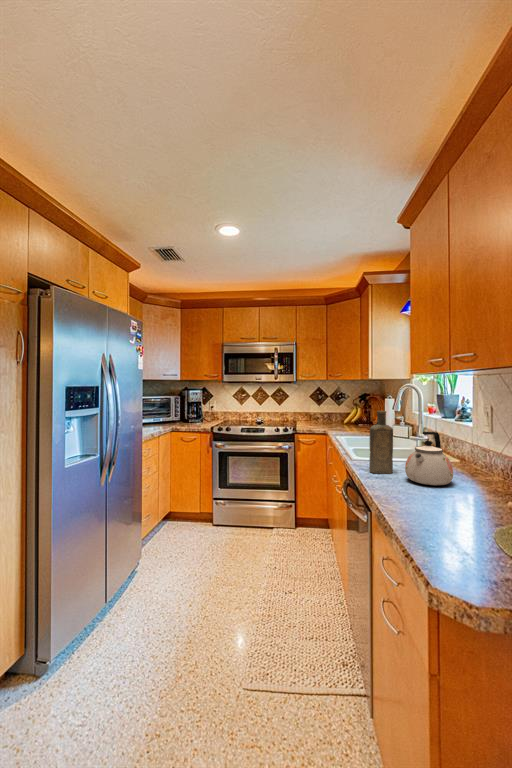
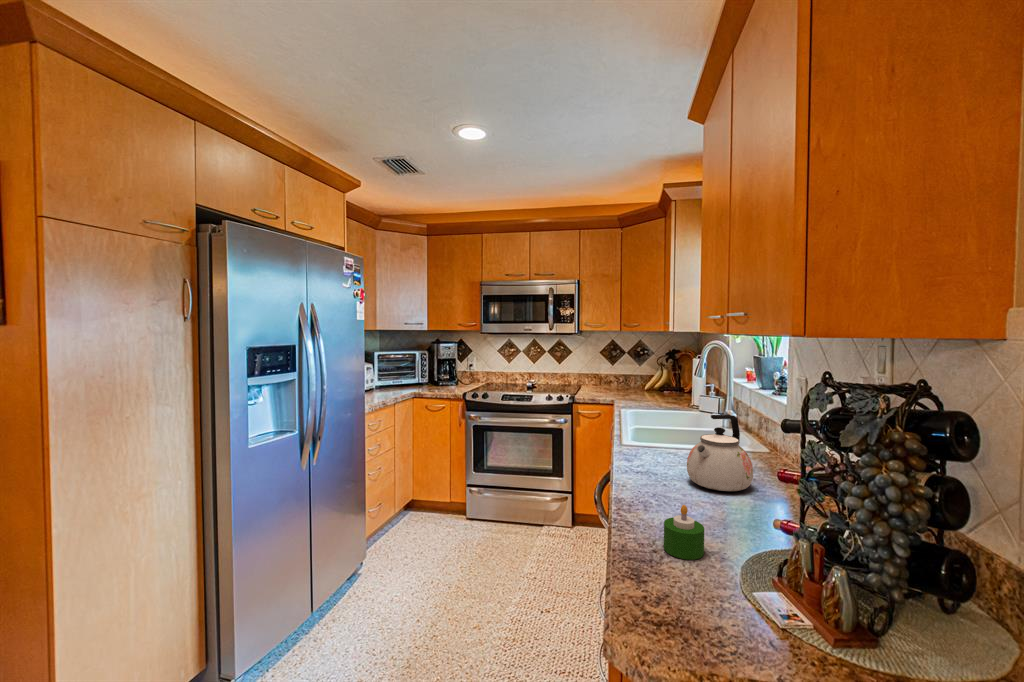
bottle: present [369,411,393,474] -> none [638,382,676,470]
candle: none [413,490,443,528] -> present [664,505,704,560]

